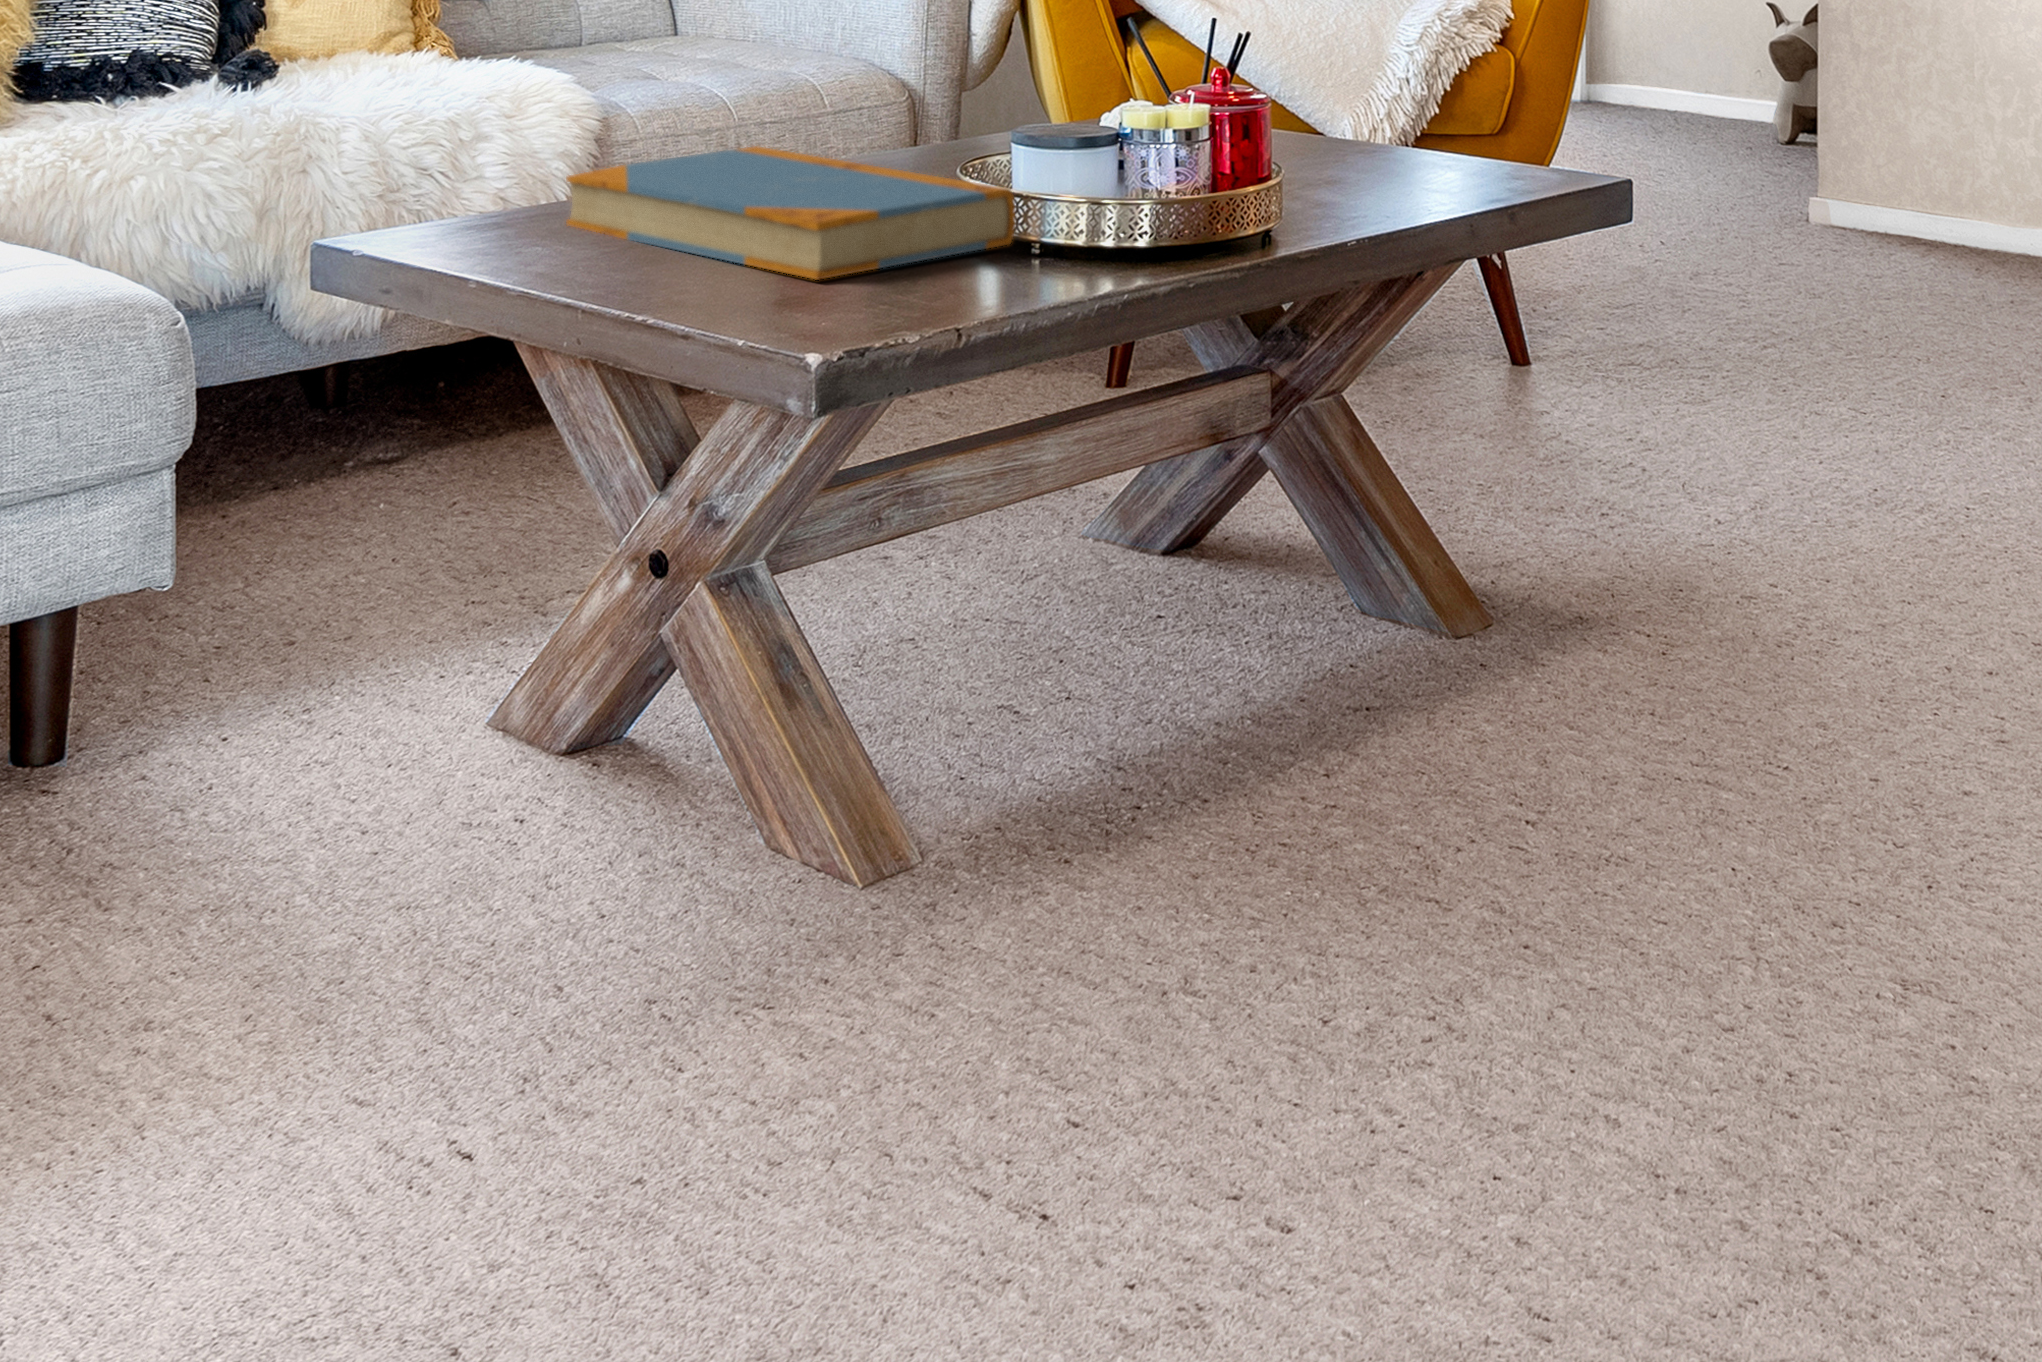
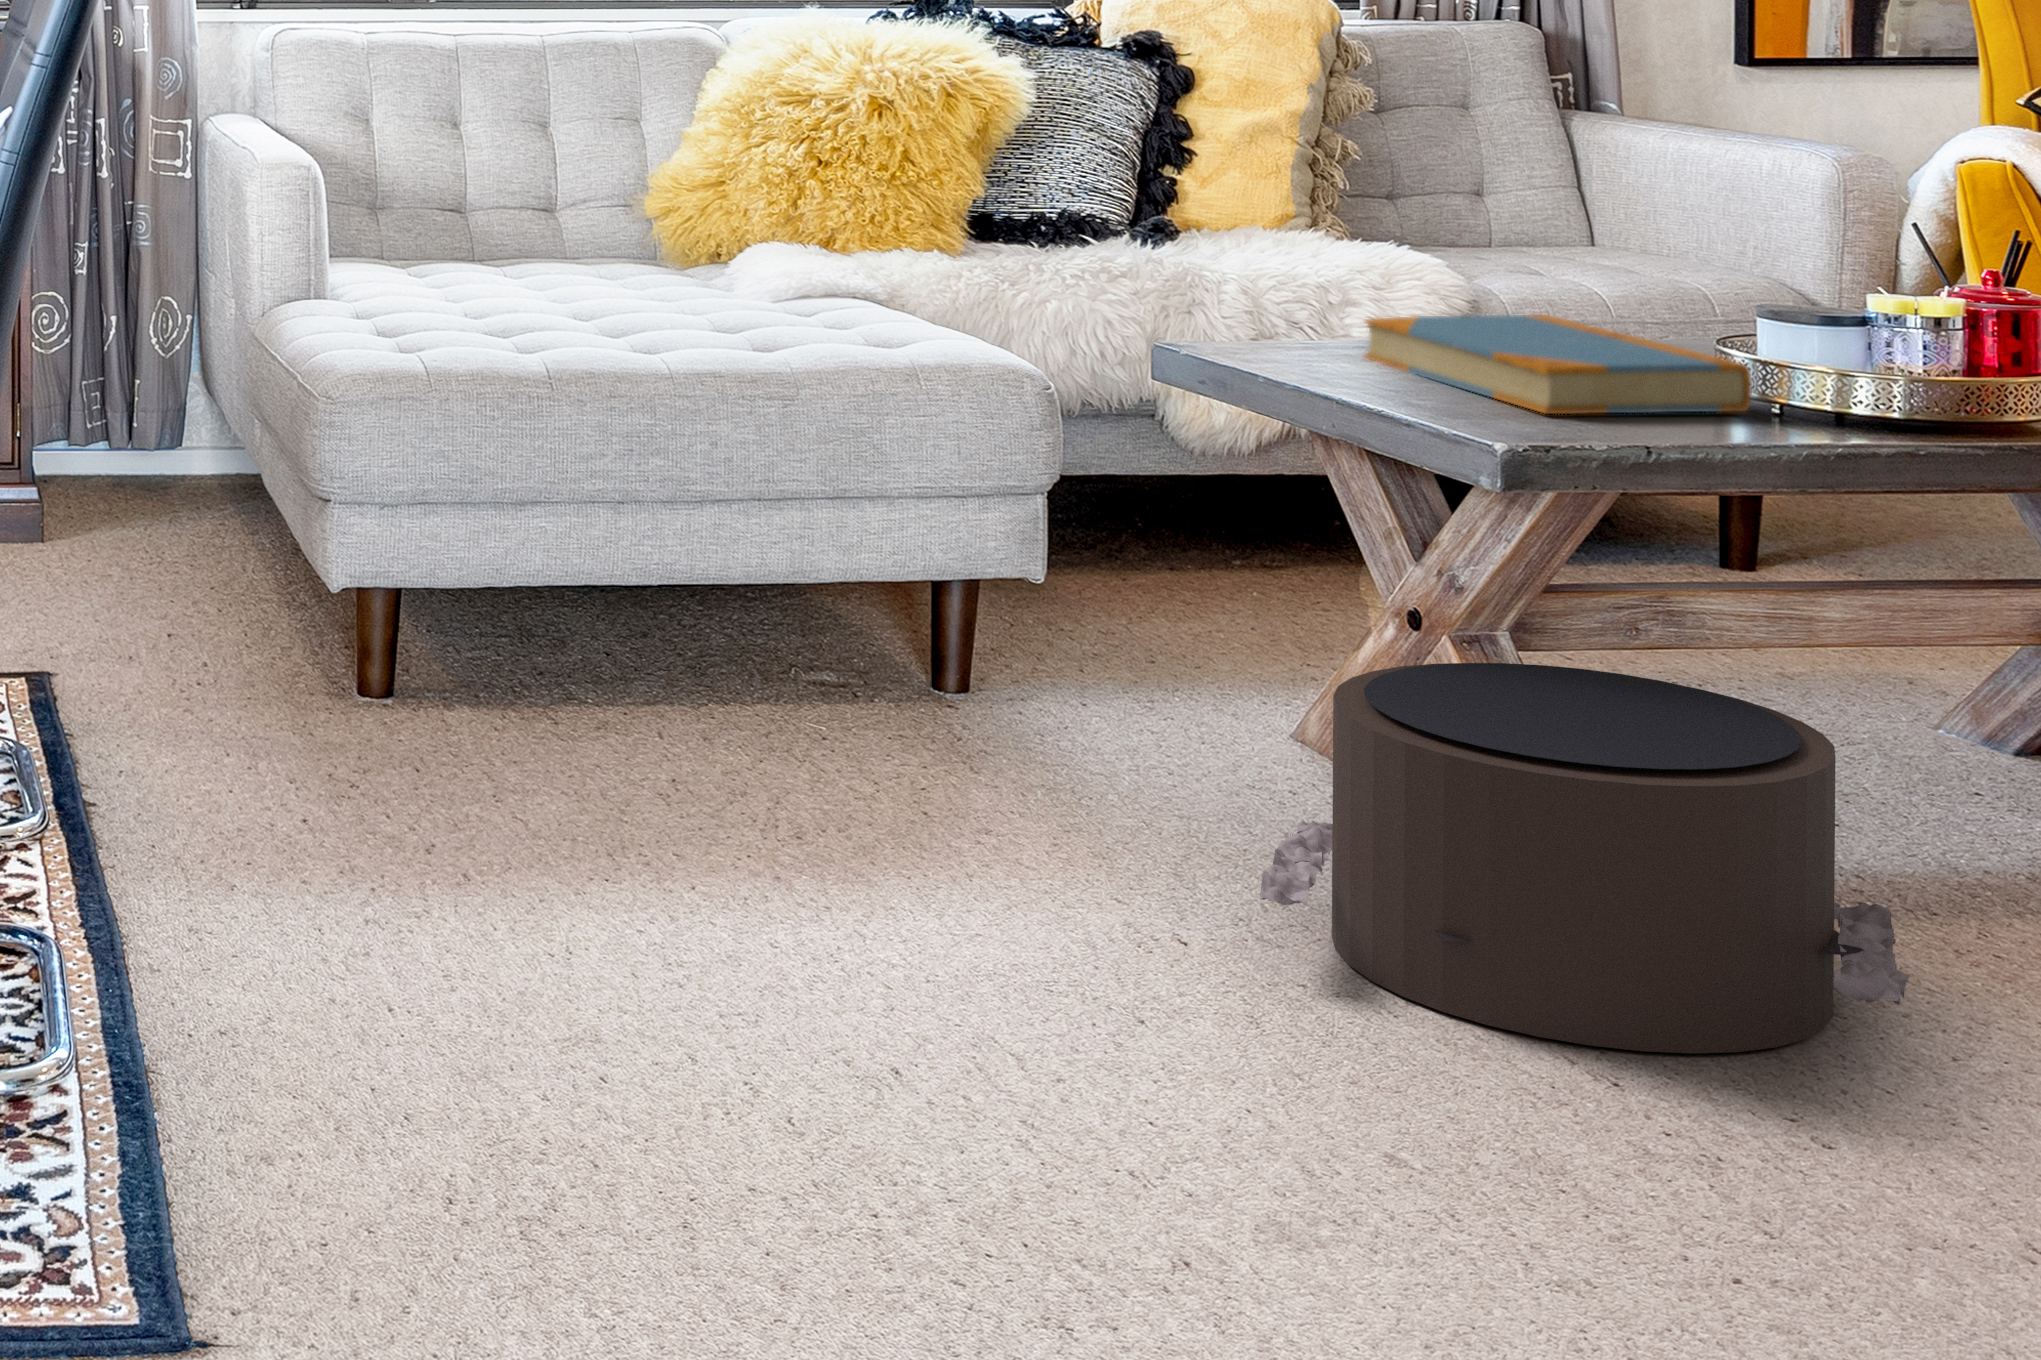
pouf: none [573,609,1346,1167] -> present [1260,663,1910,1053]

